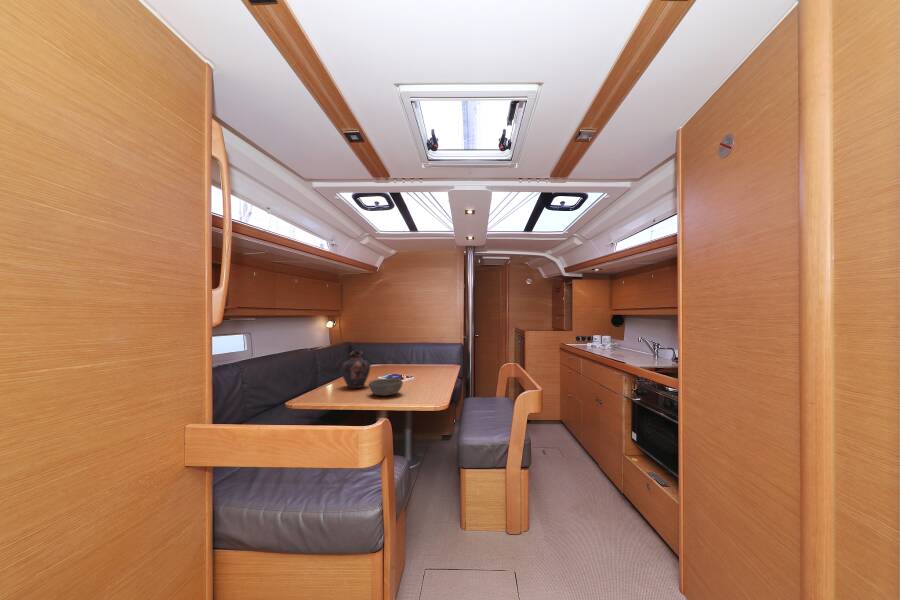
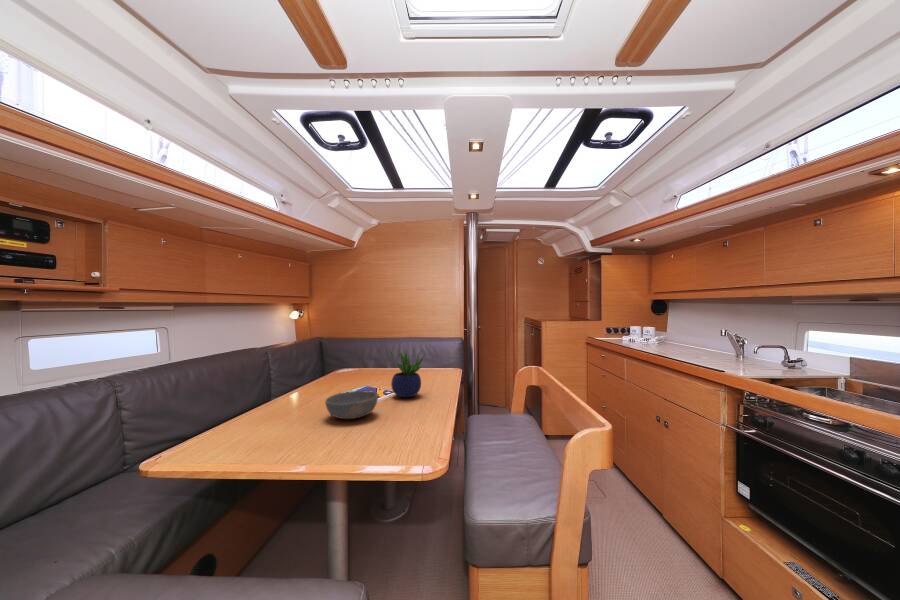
potted plant: none [408,348,434,385] -> present [390,350,423,397]
vase: present [341,350,370,388] -> none [289,348,333,406]

